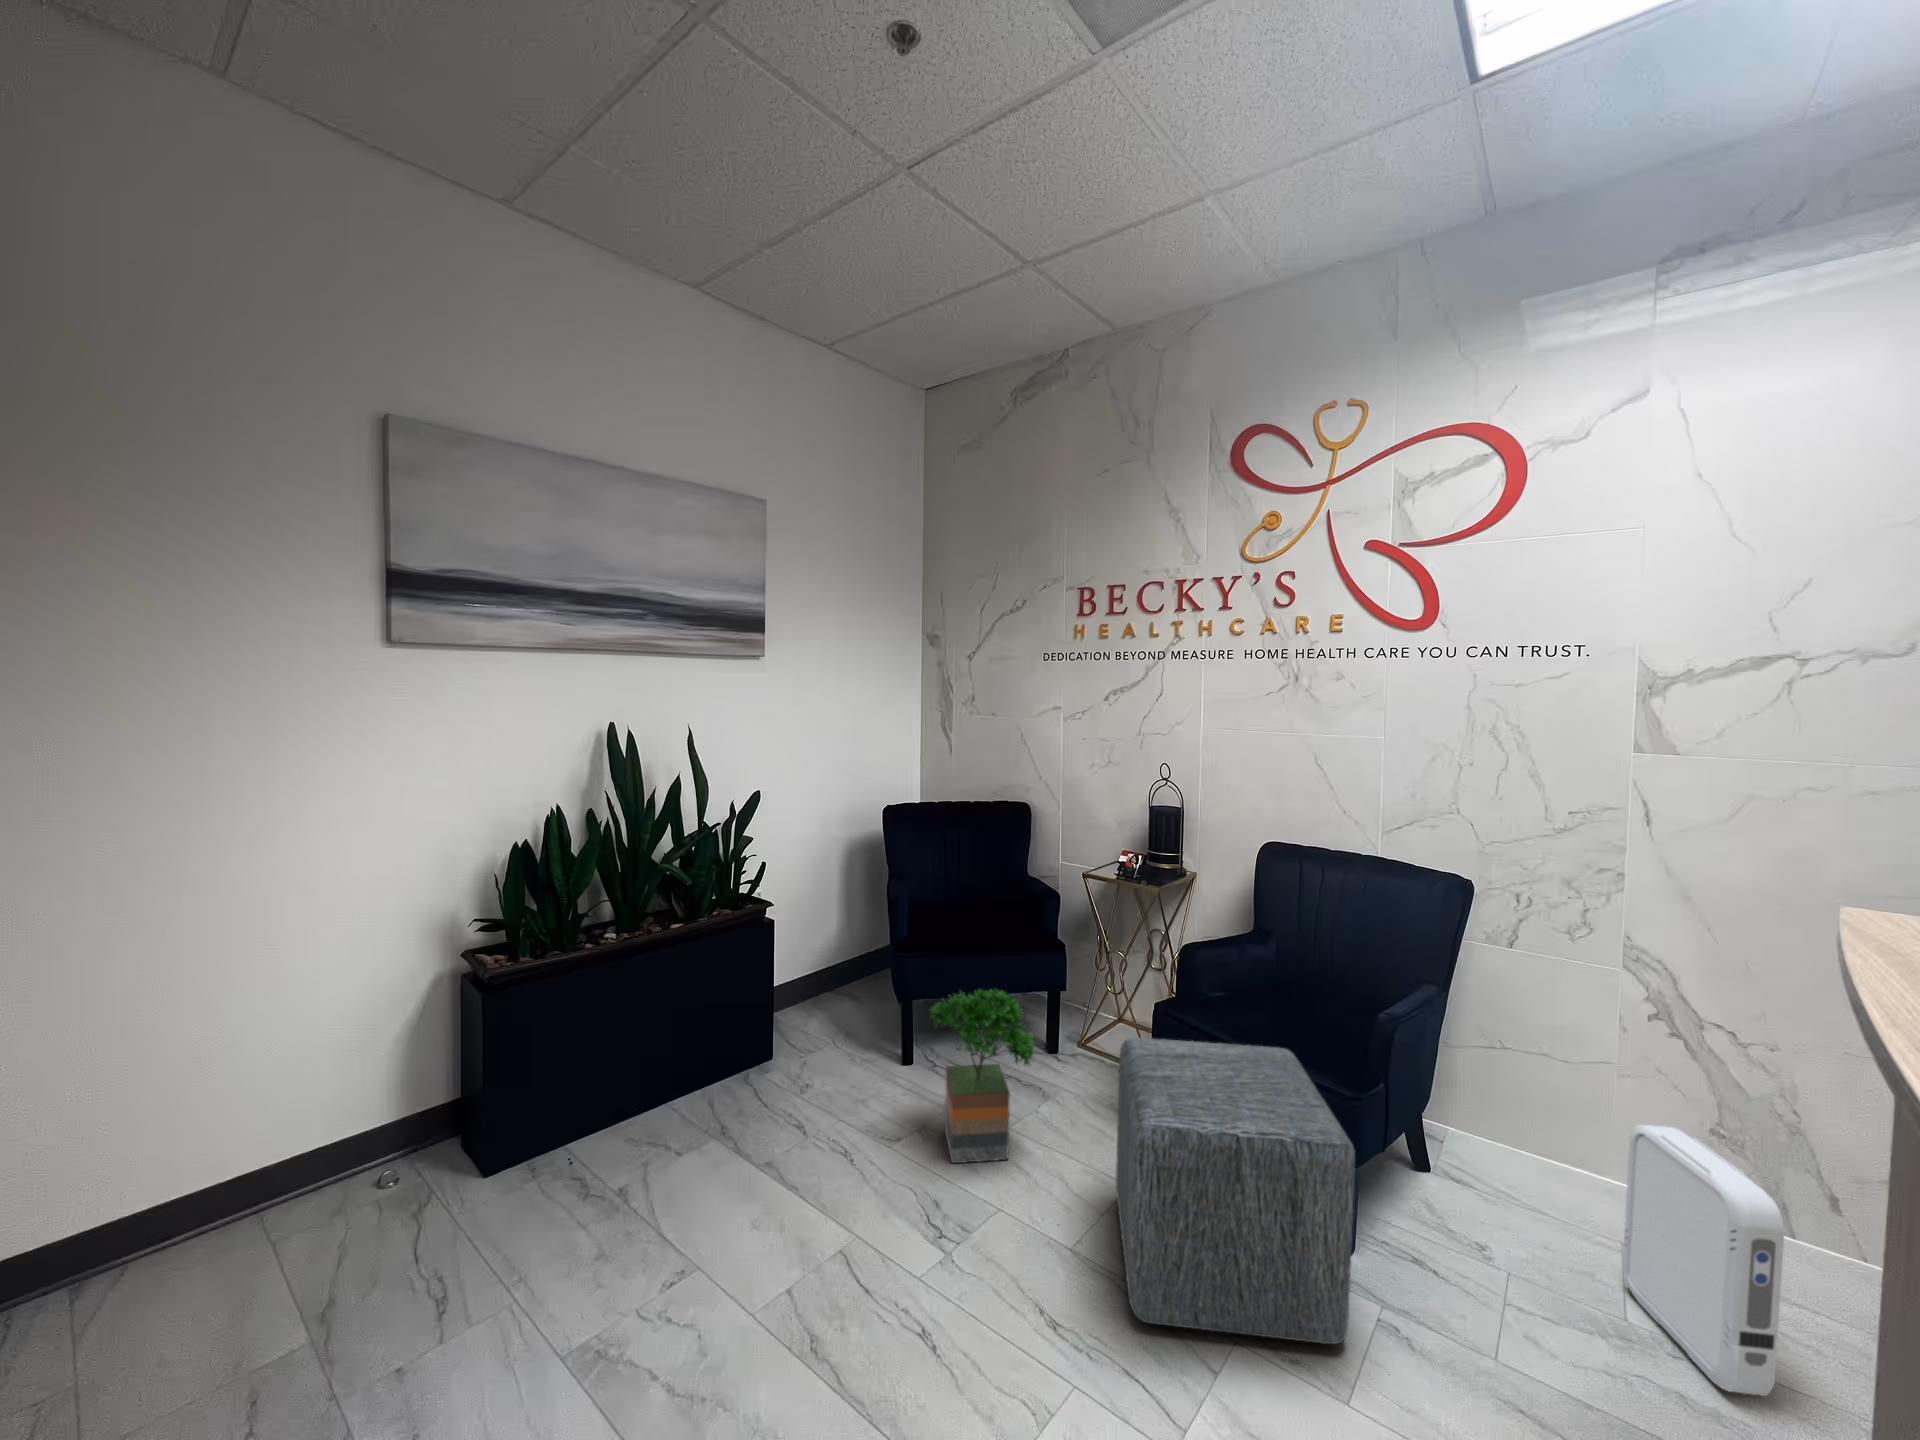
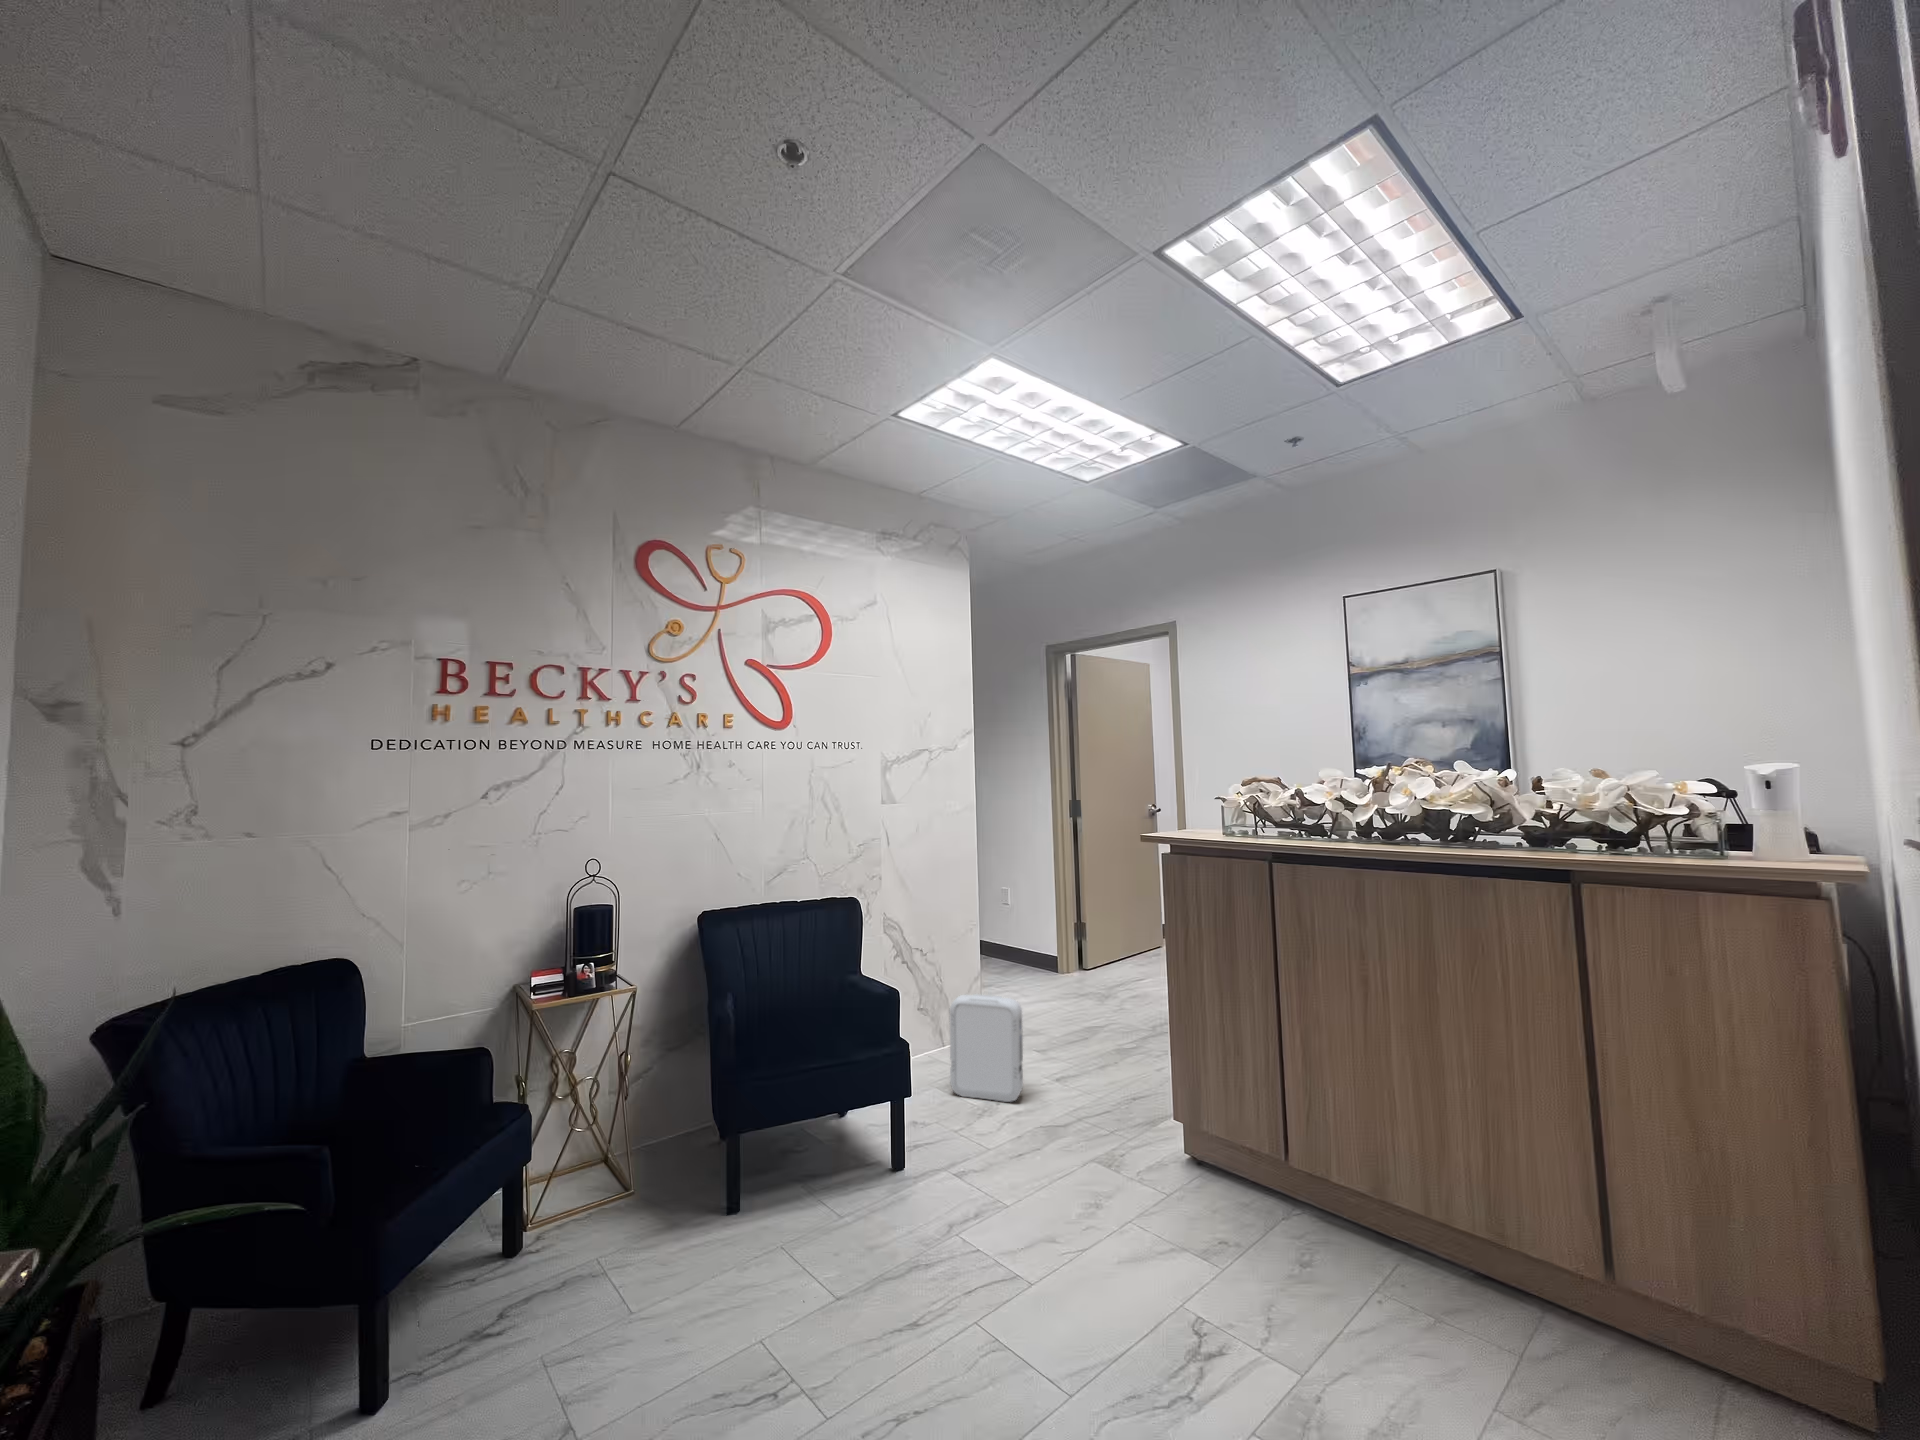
potted tree: present [930,989,1034,1163] -> none [566,1142,722,1377]
ottoman: present [1116,1038,1355,1344] -> none [788,1048,972,1278]

